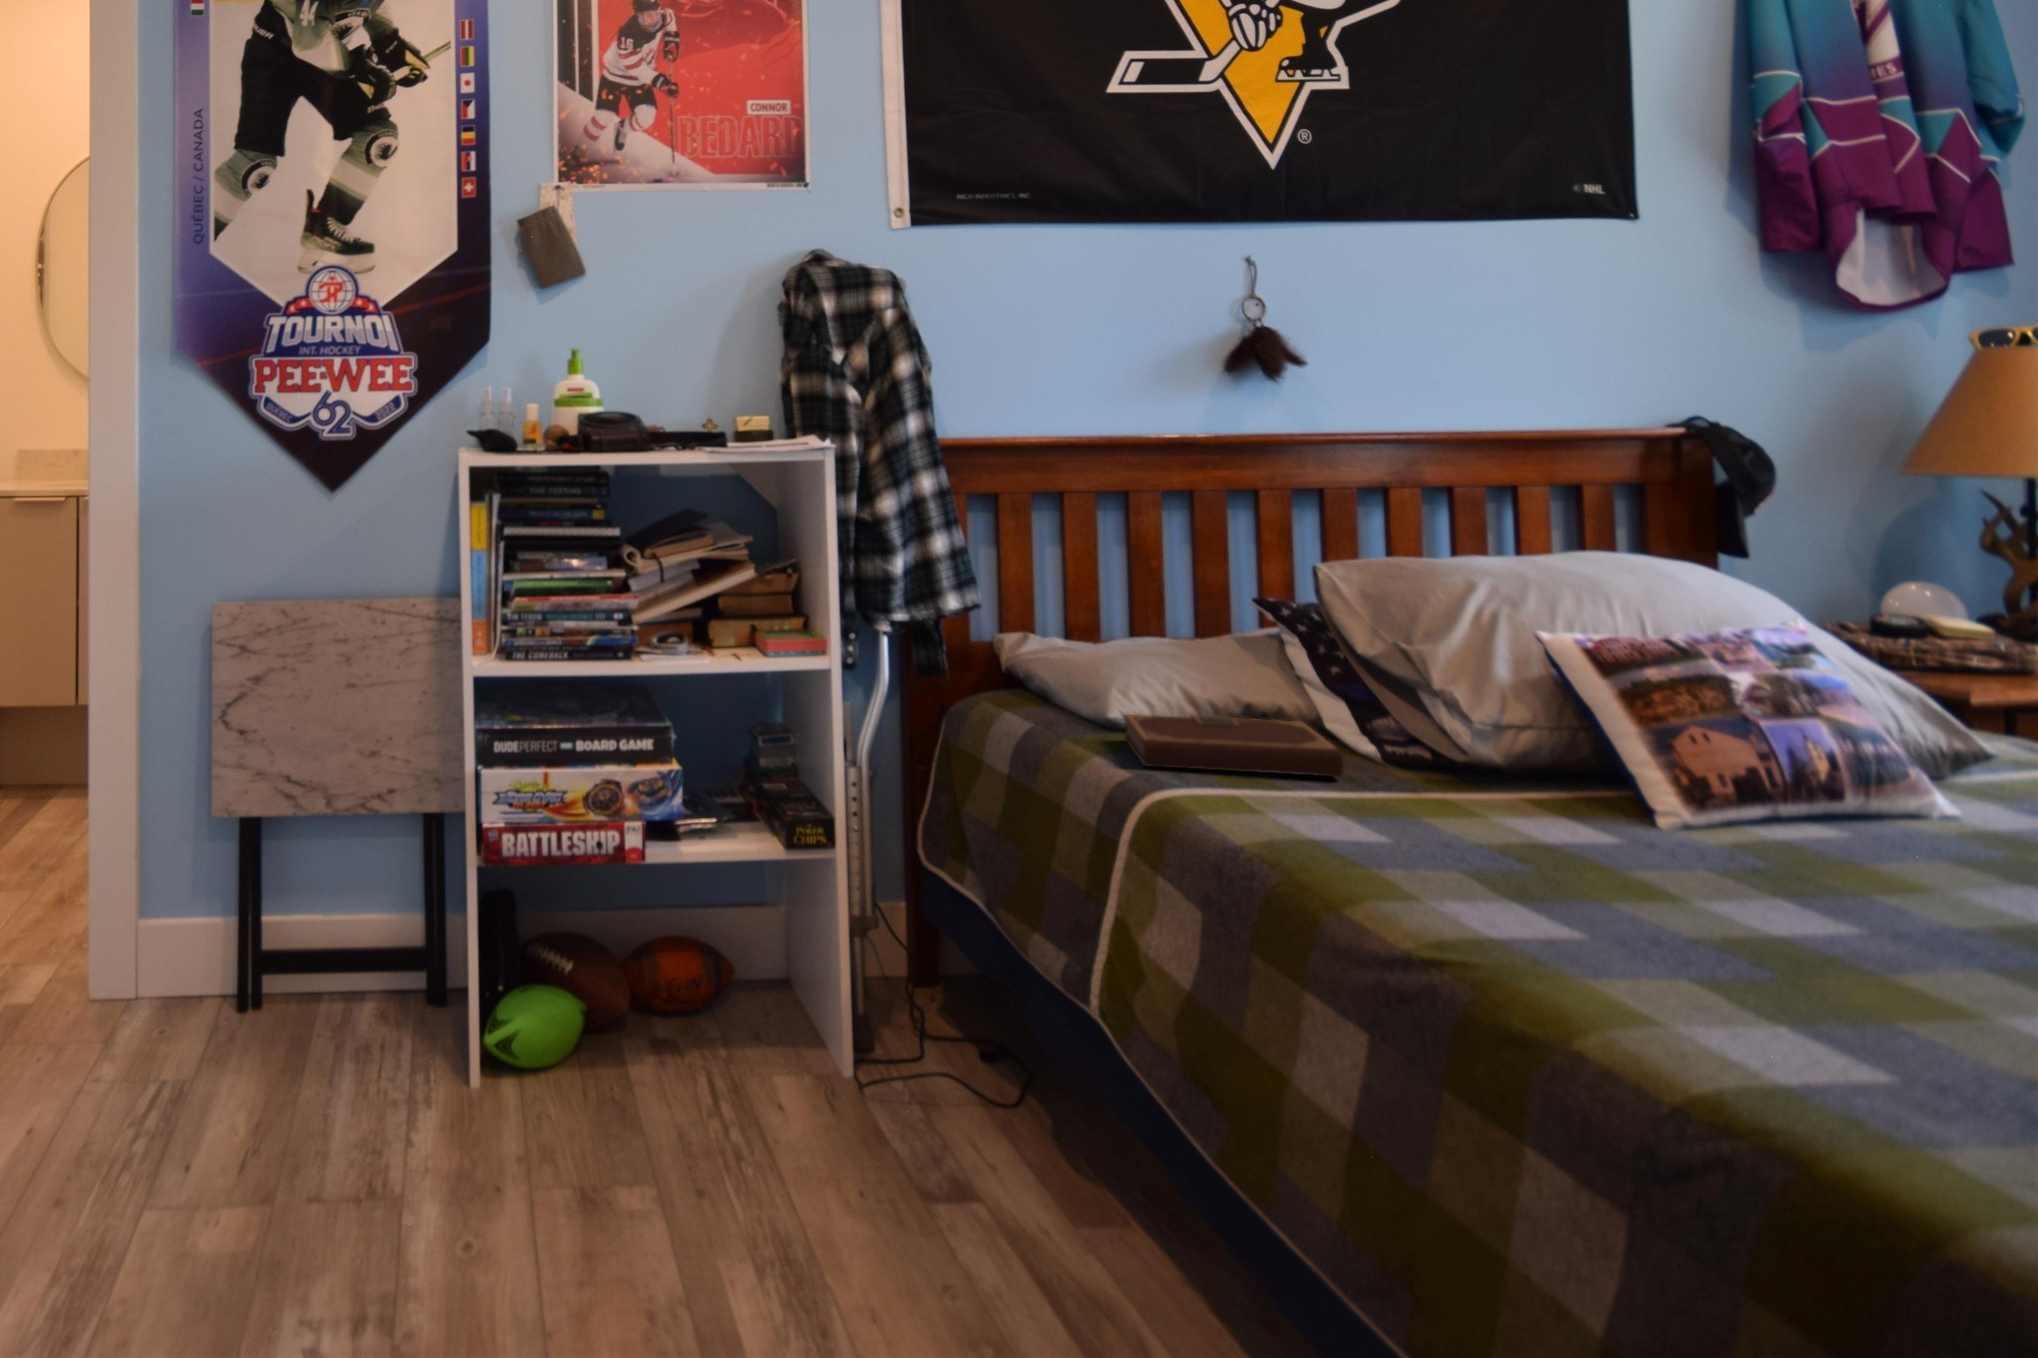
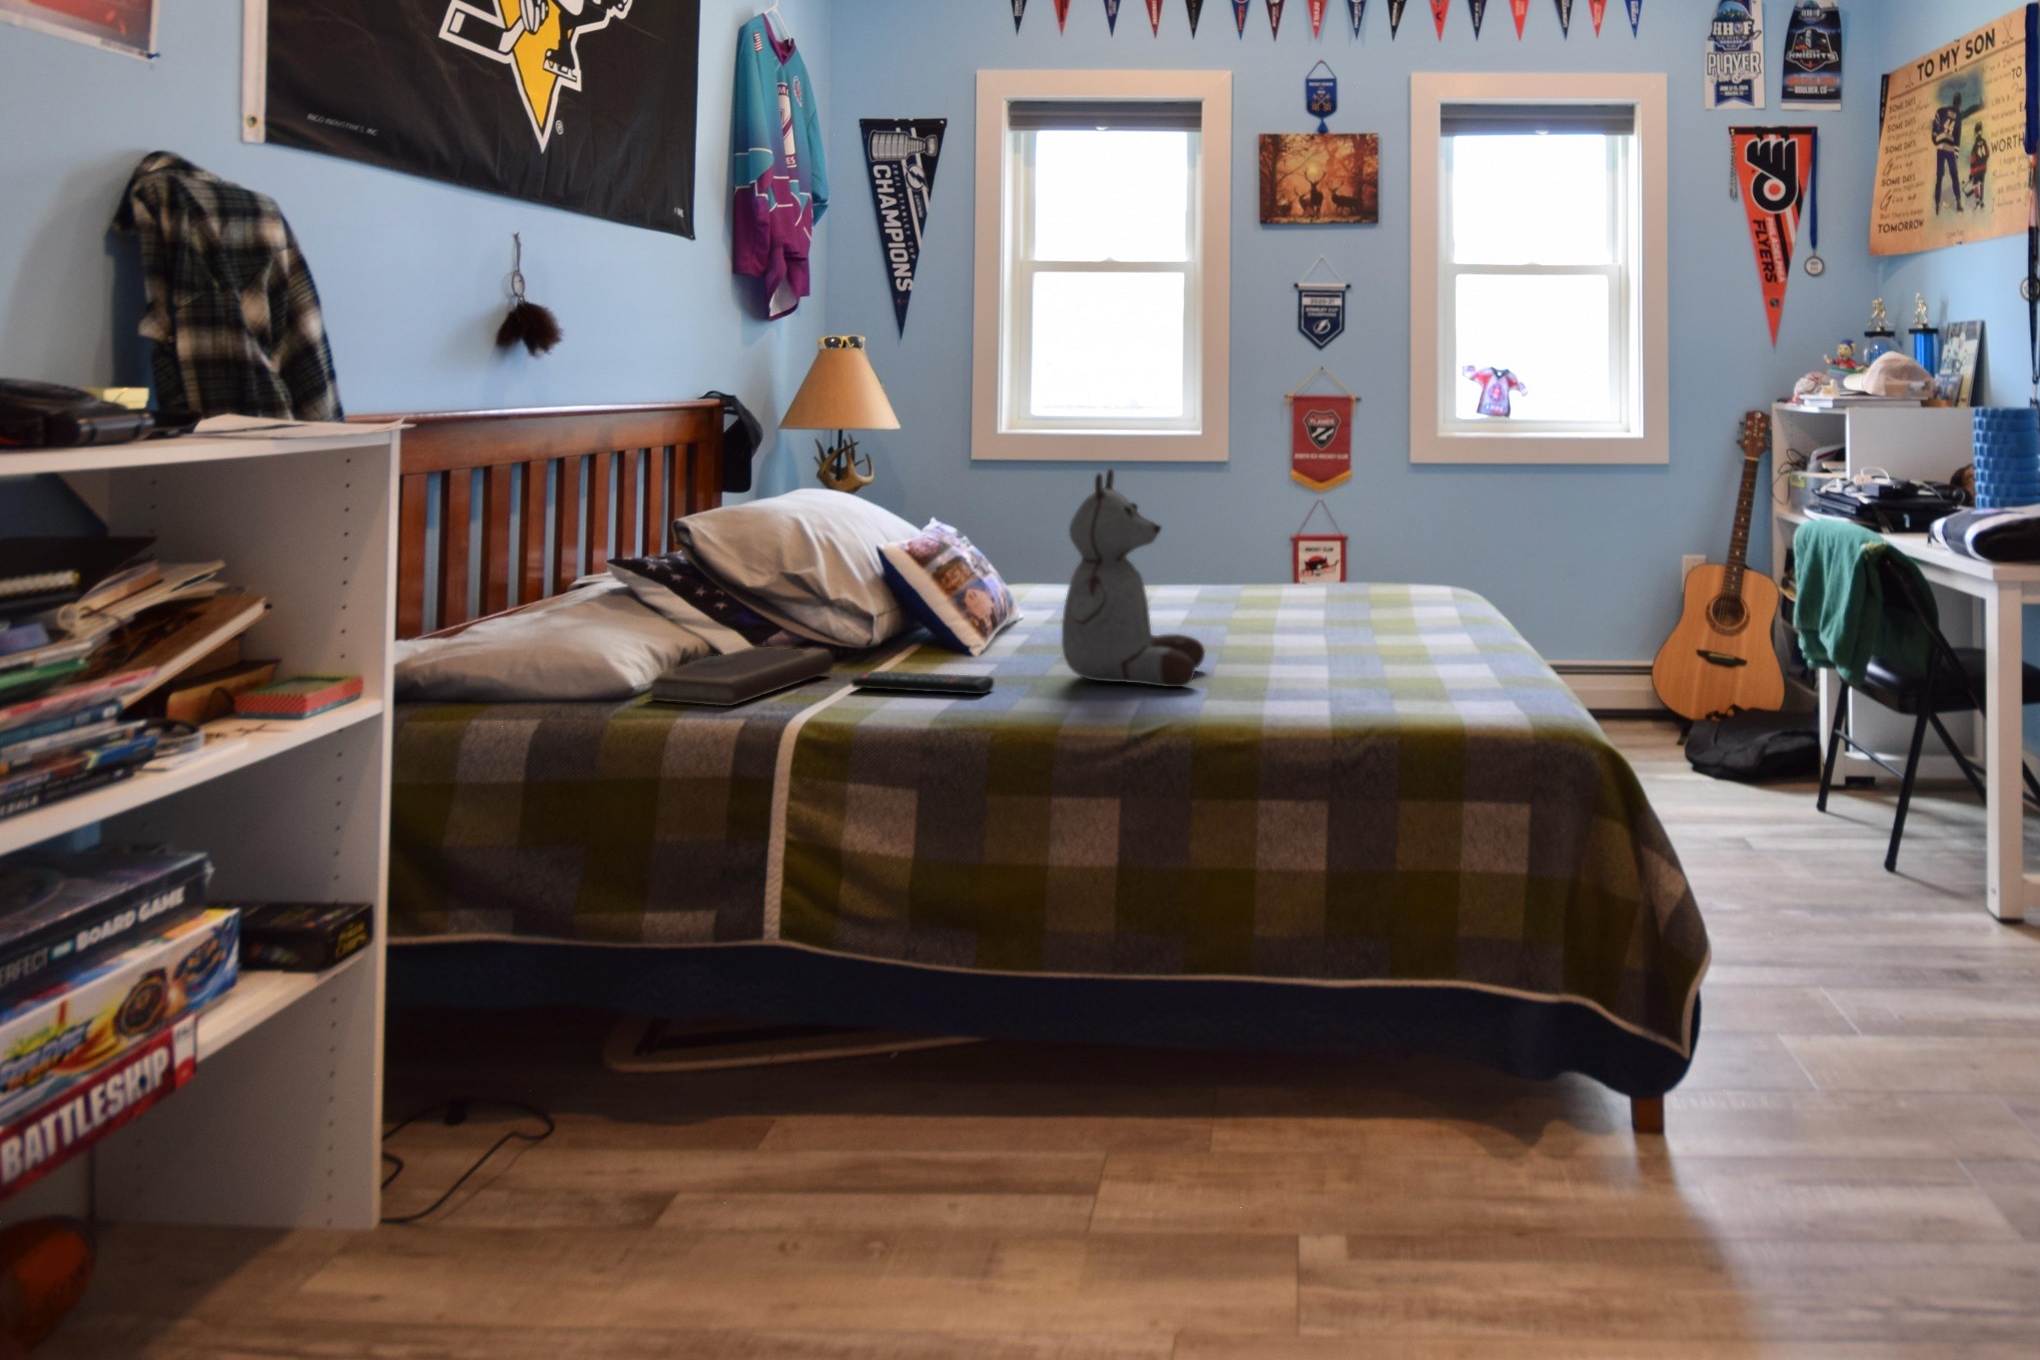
stuffed bear: none [1439,566,1837,977] -> present [1062,469,1205,687]
remote control: none [1280,783,1409,859] -> present [851,671,994,694]

